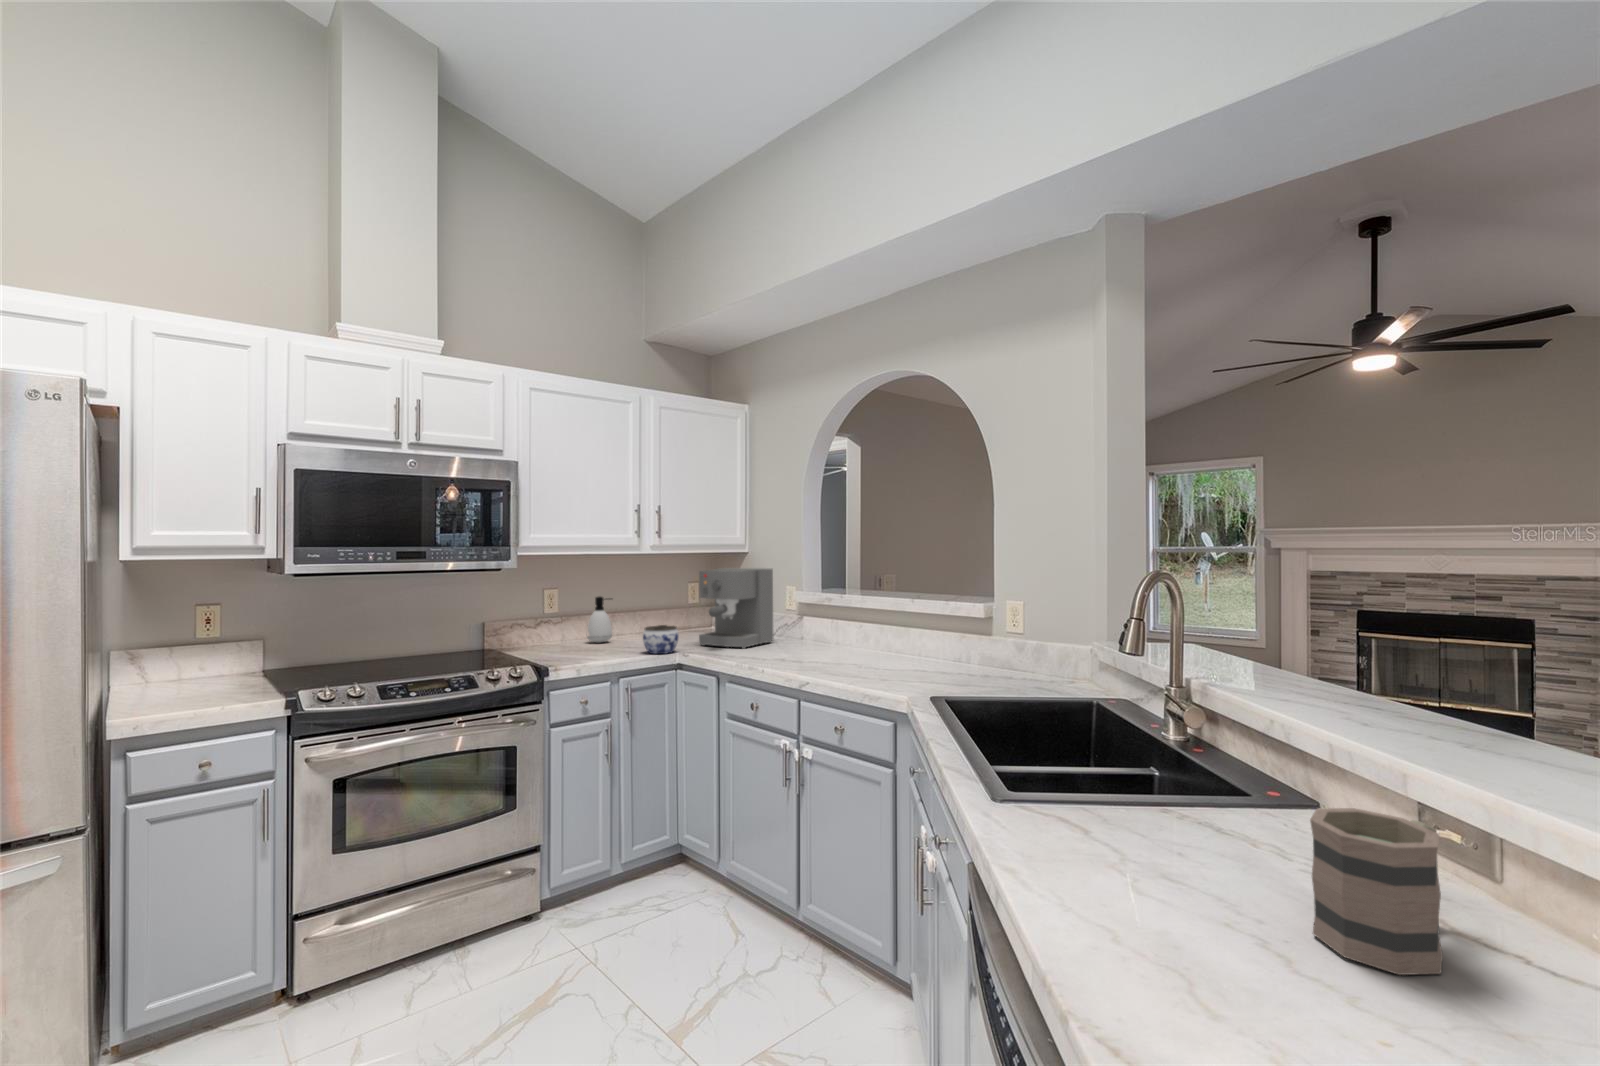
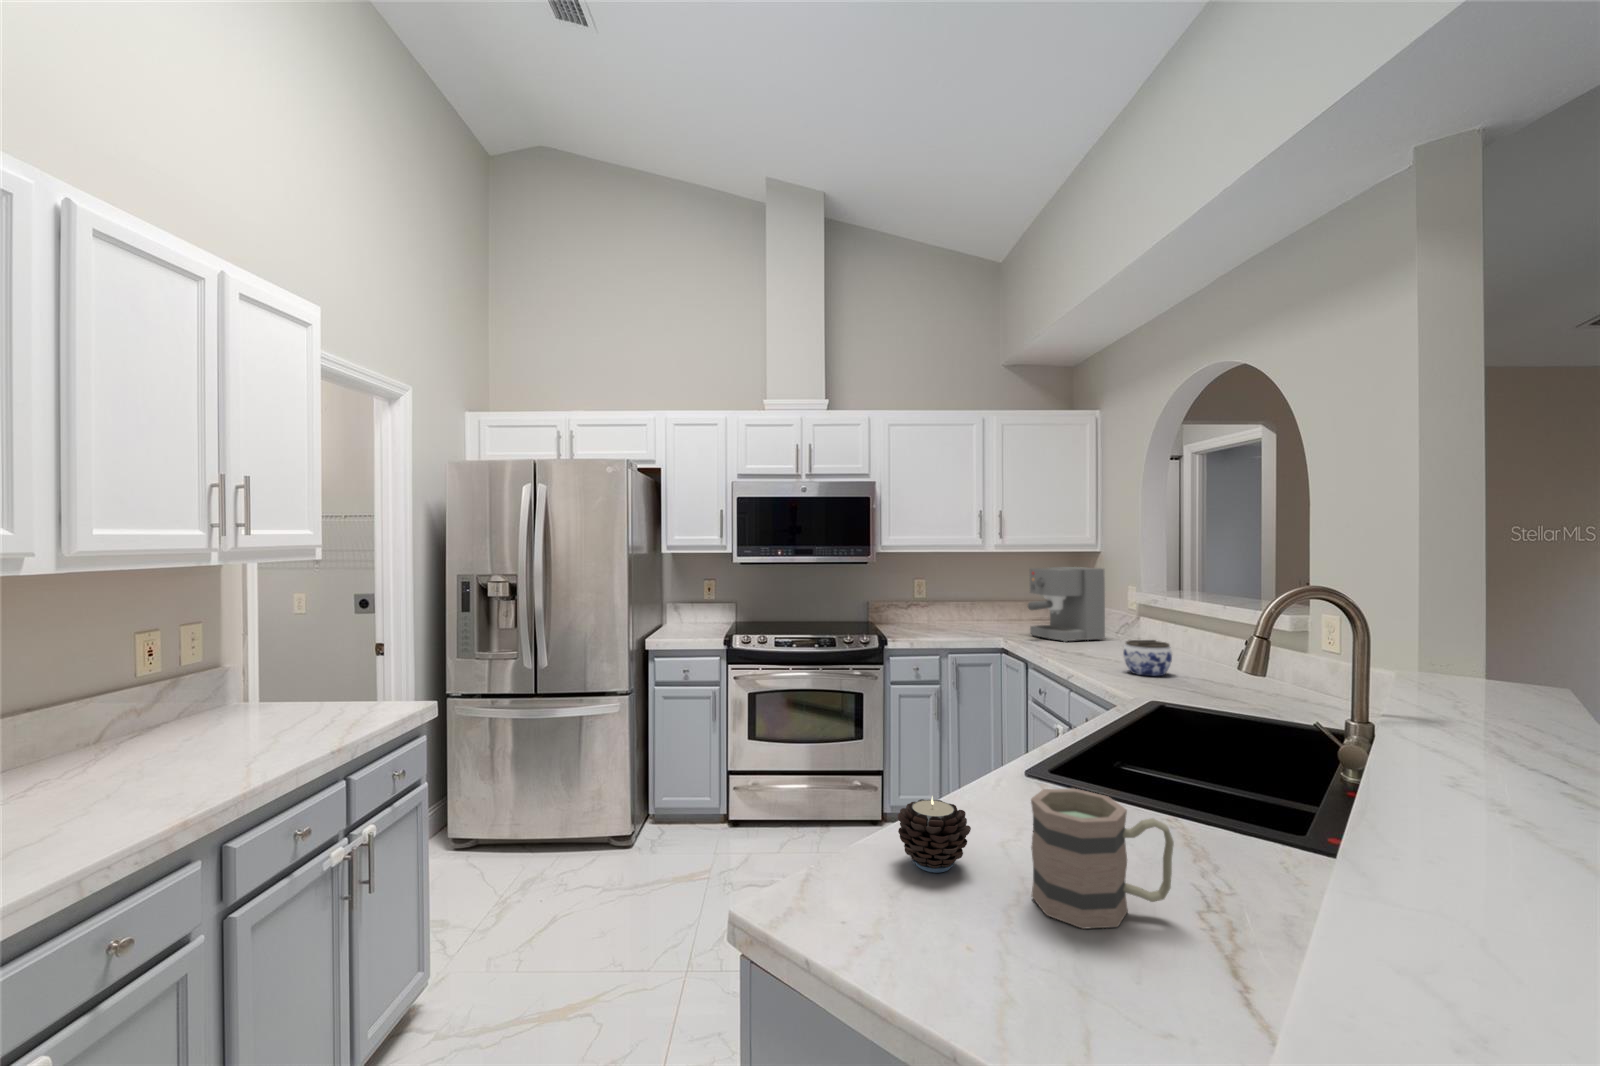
soap dispenser: present [587,597,612,643] -> none [946,587,968,626]
jar: present [643,625,679,654] -> present [1123,640,1172,676]
candle: none [1149,868,1263,977] -> present [897,796,971,873]

